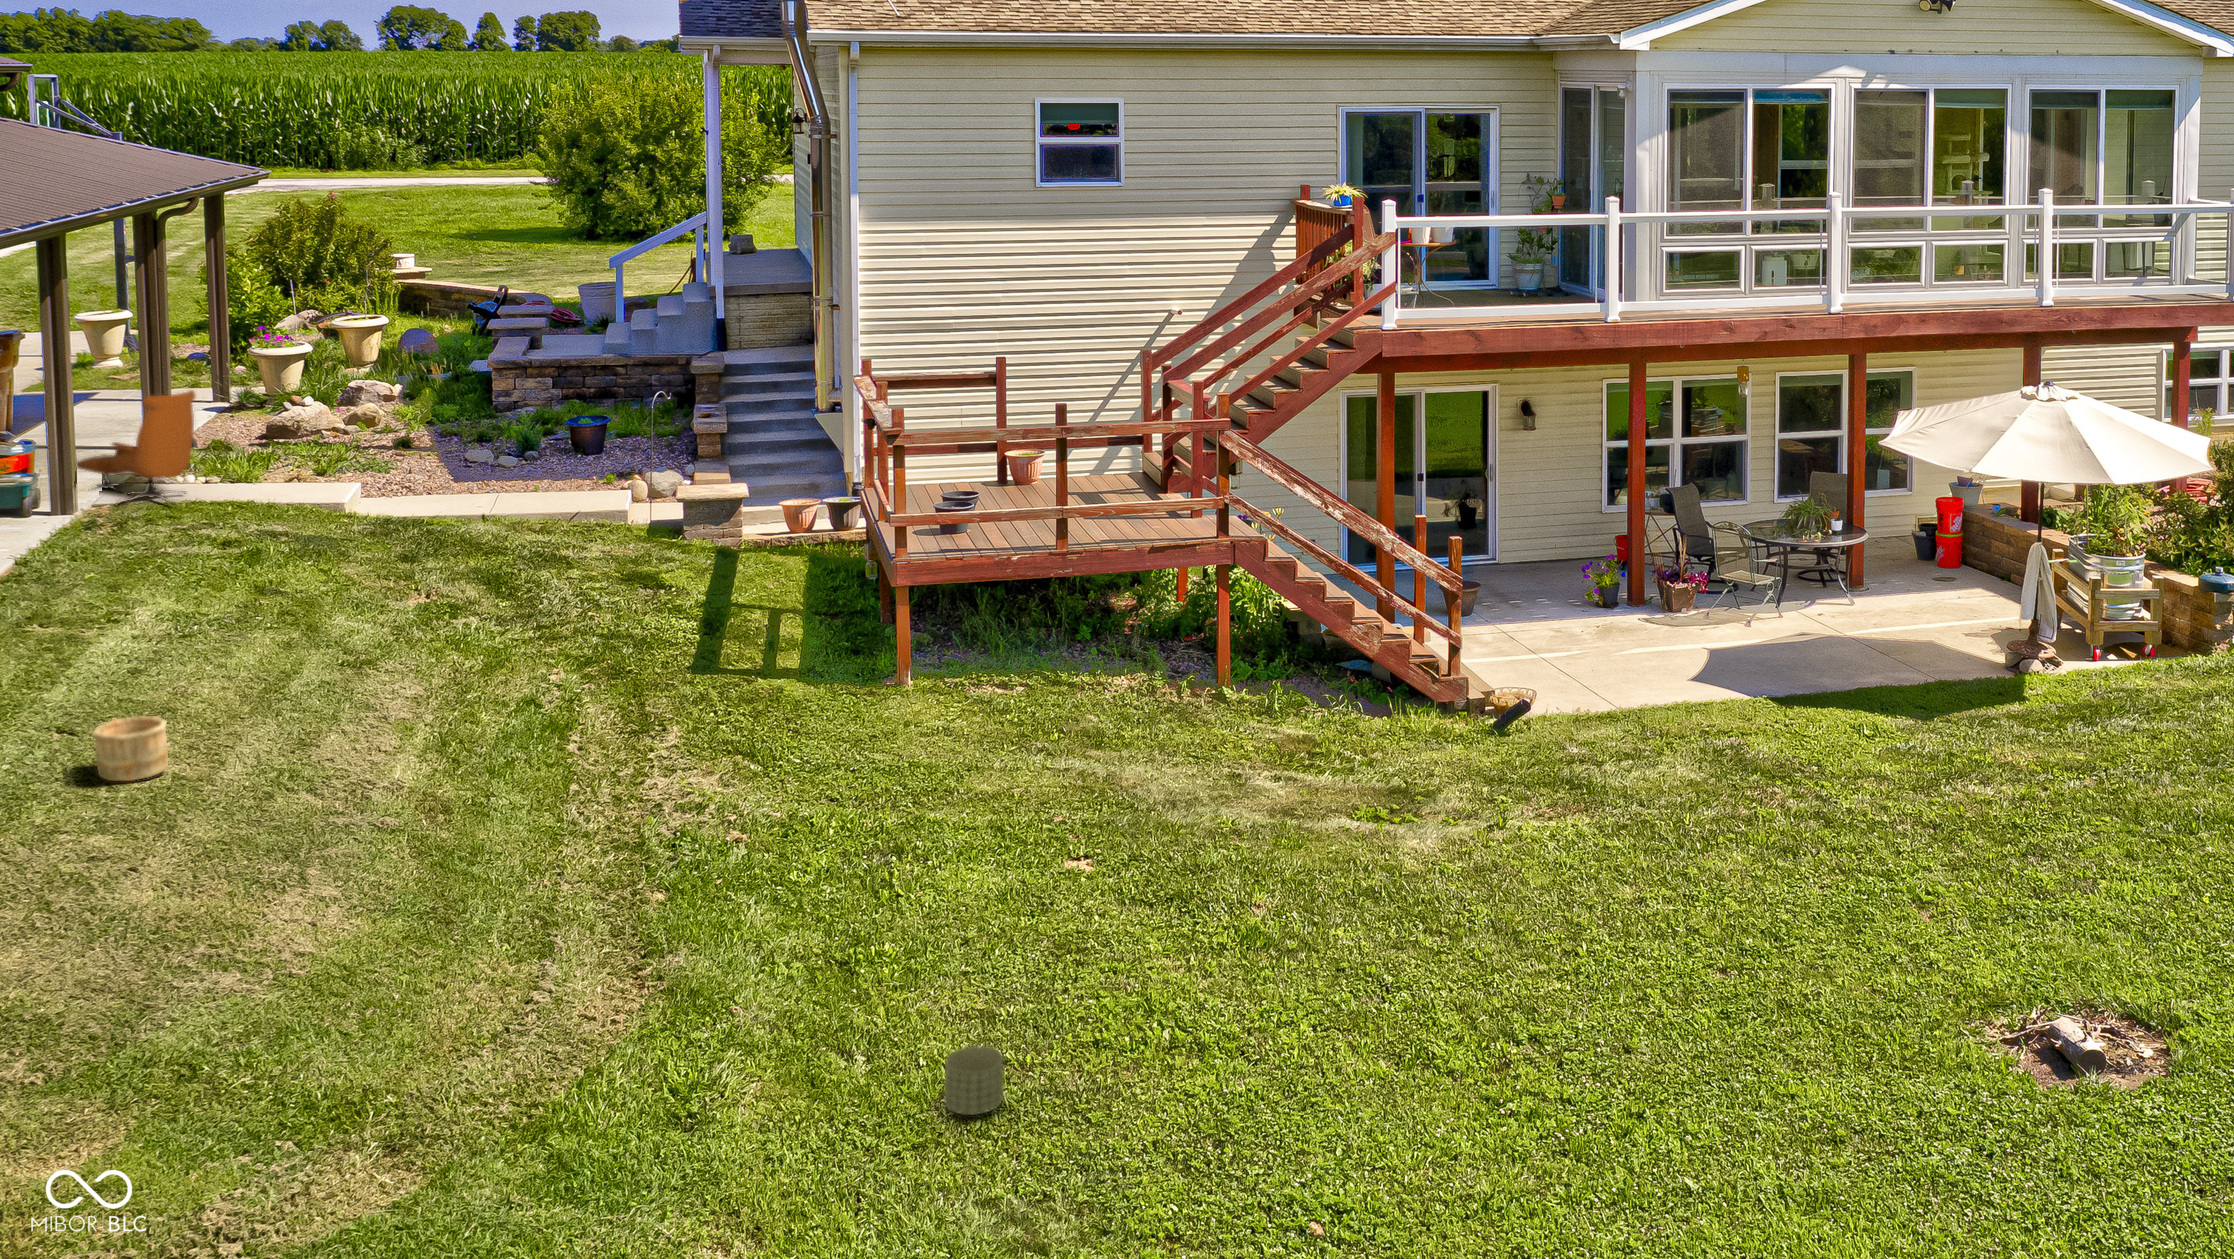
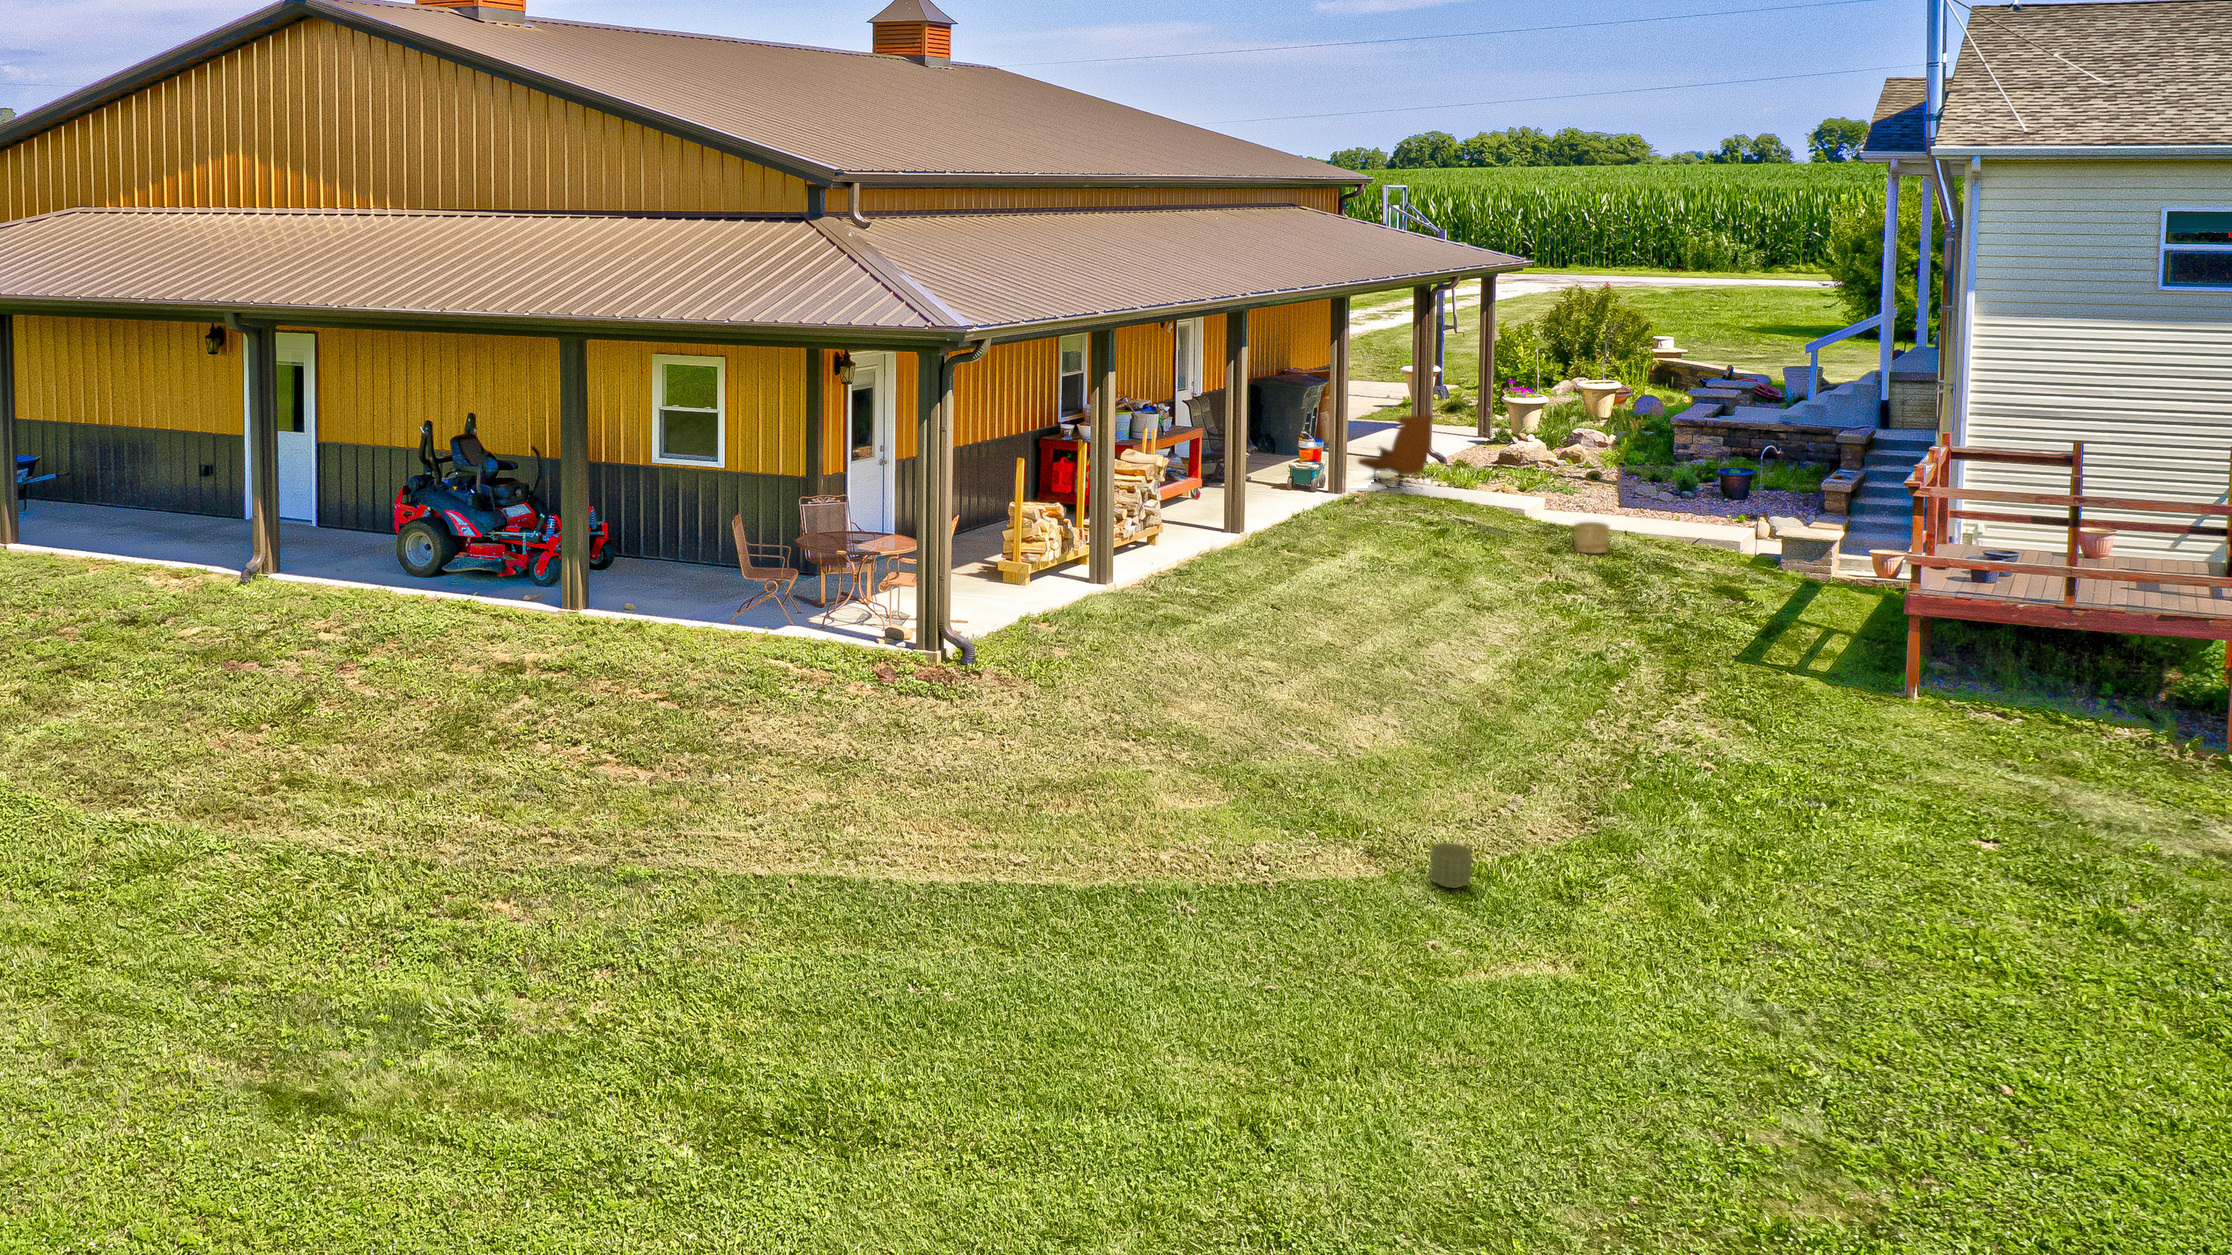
wooden bucket: present [92,716,168,781] -> present [1574,522,1609,553]
planter: present [944,1046,1003,1115] -> present [1429,843,1472,888]

